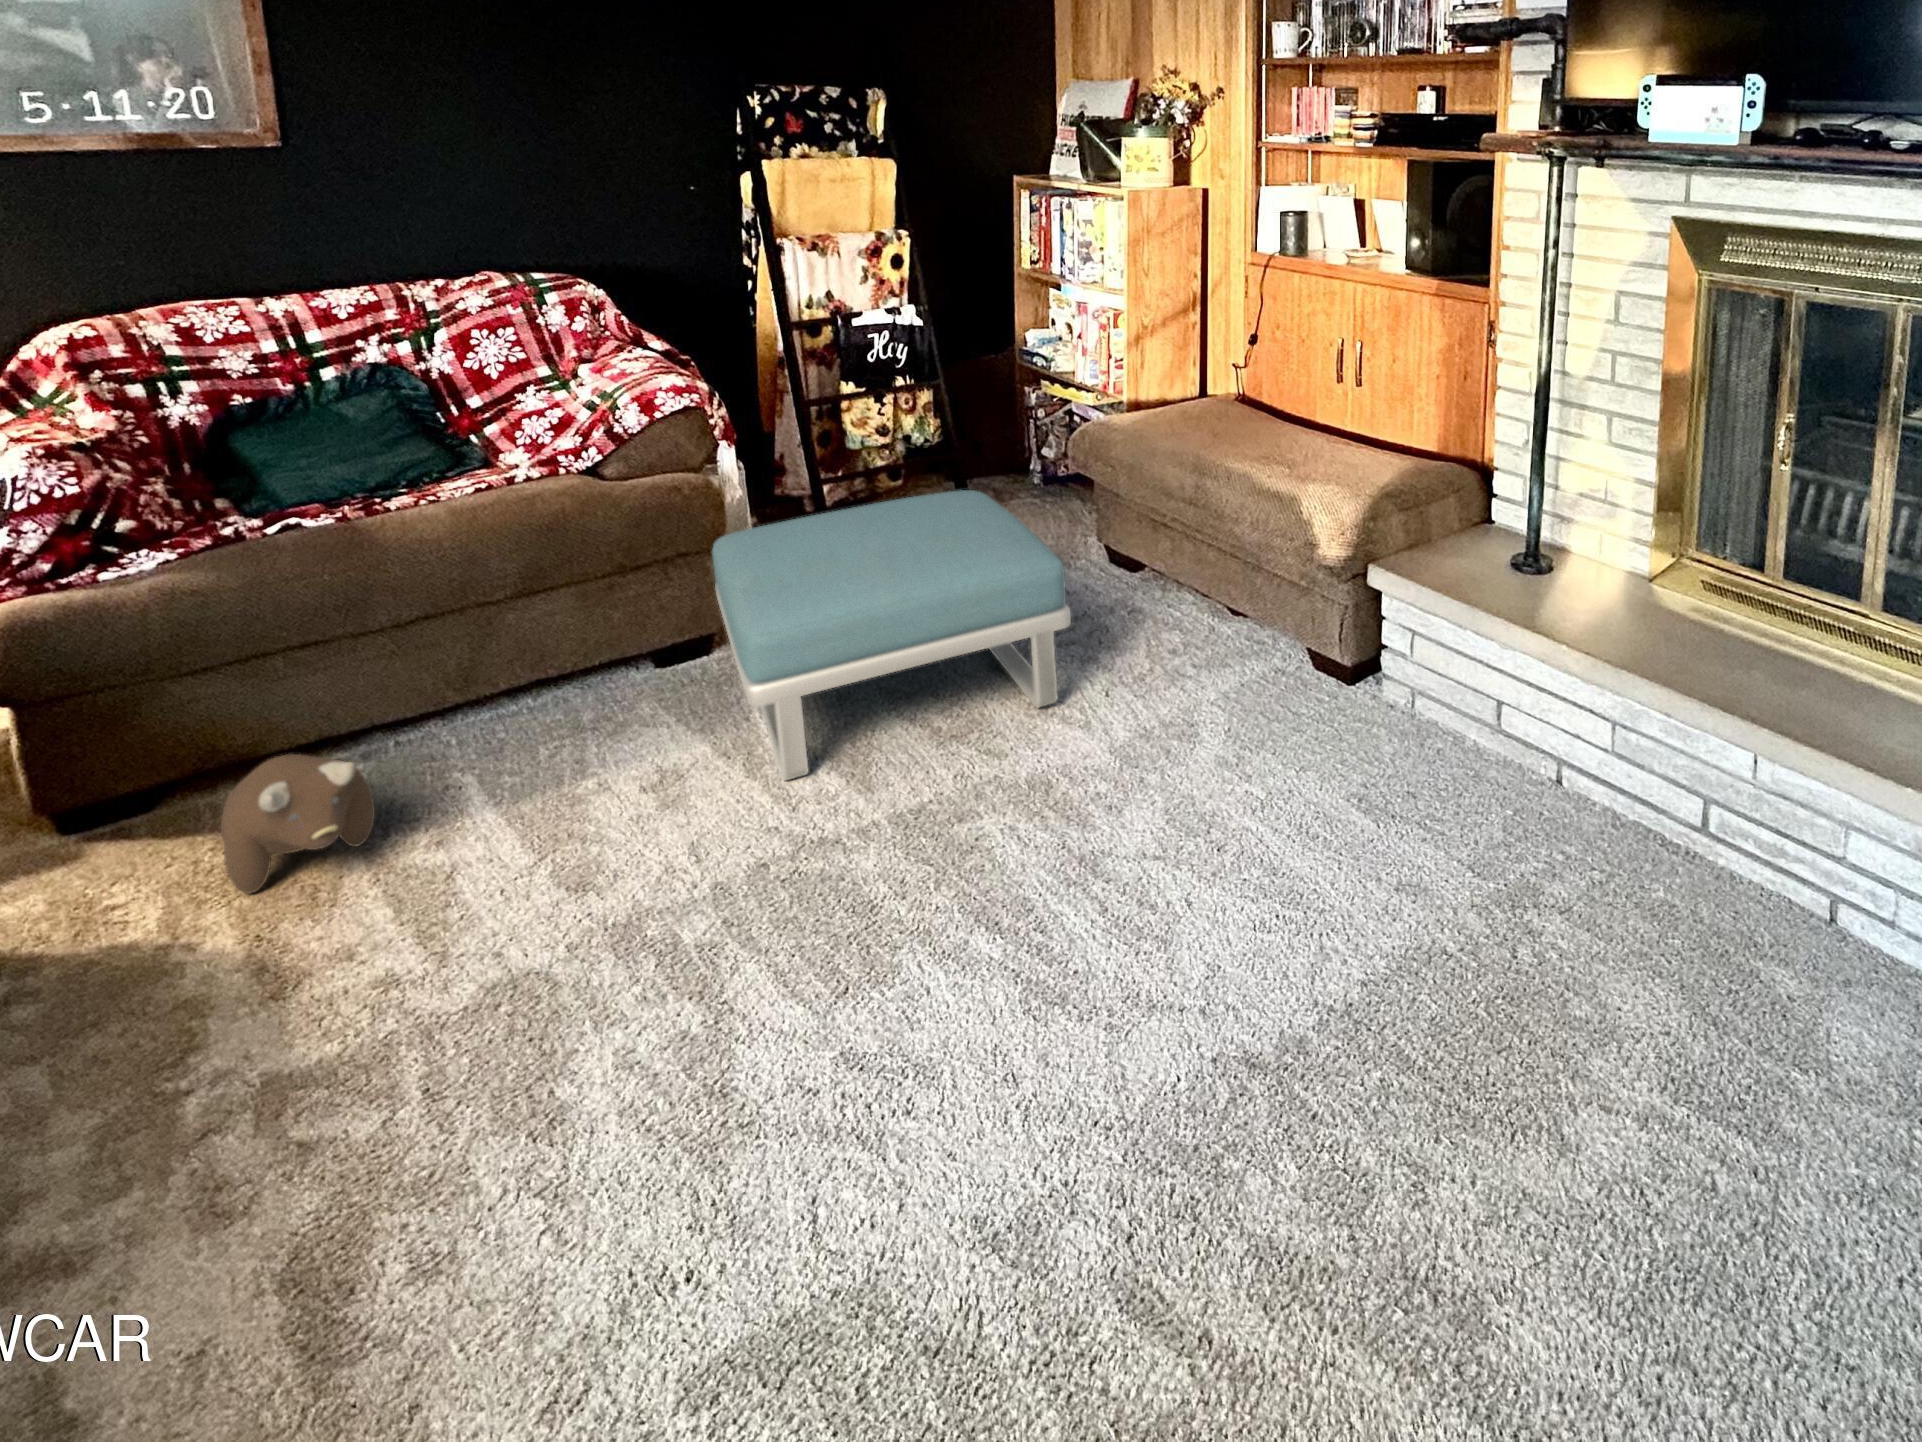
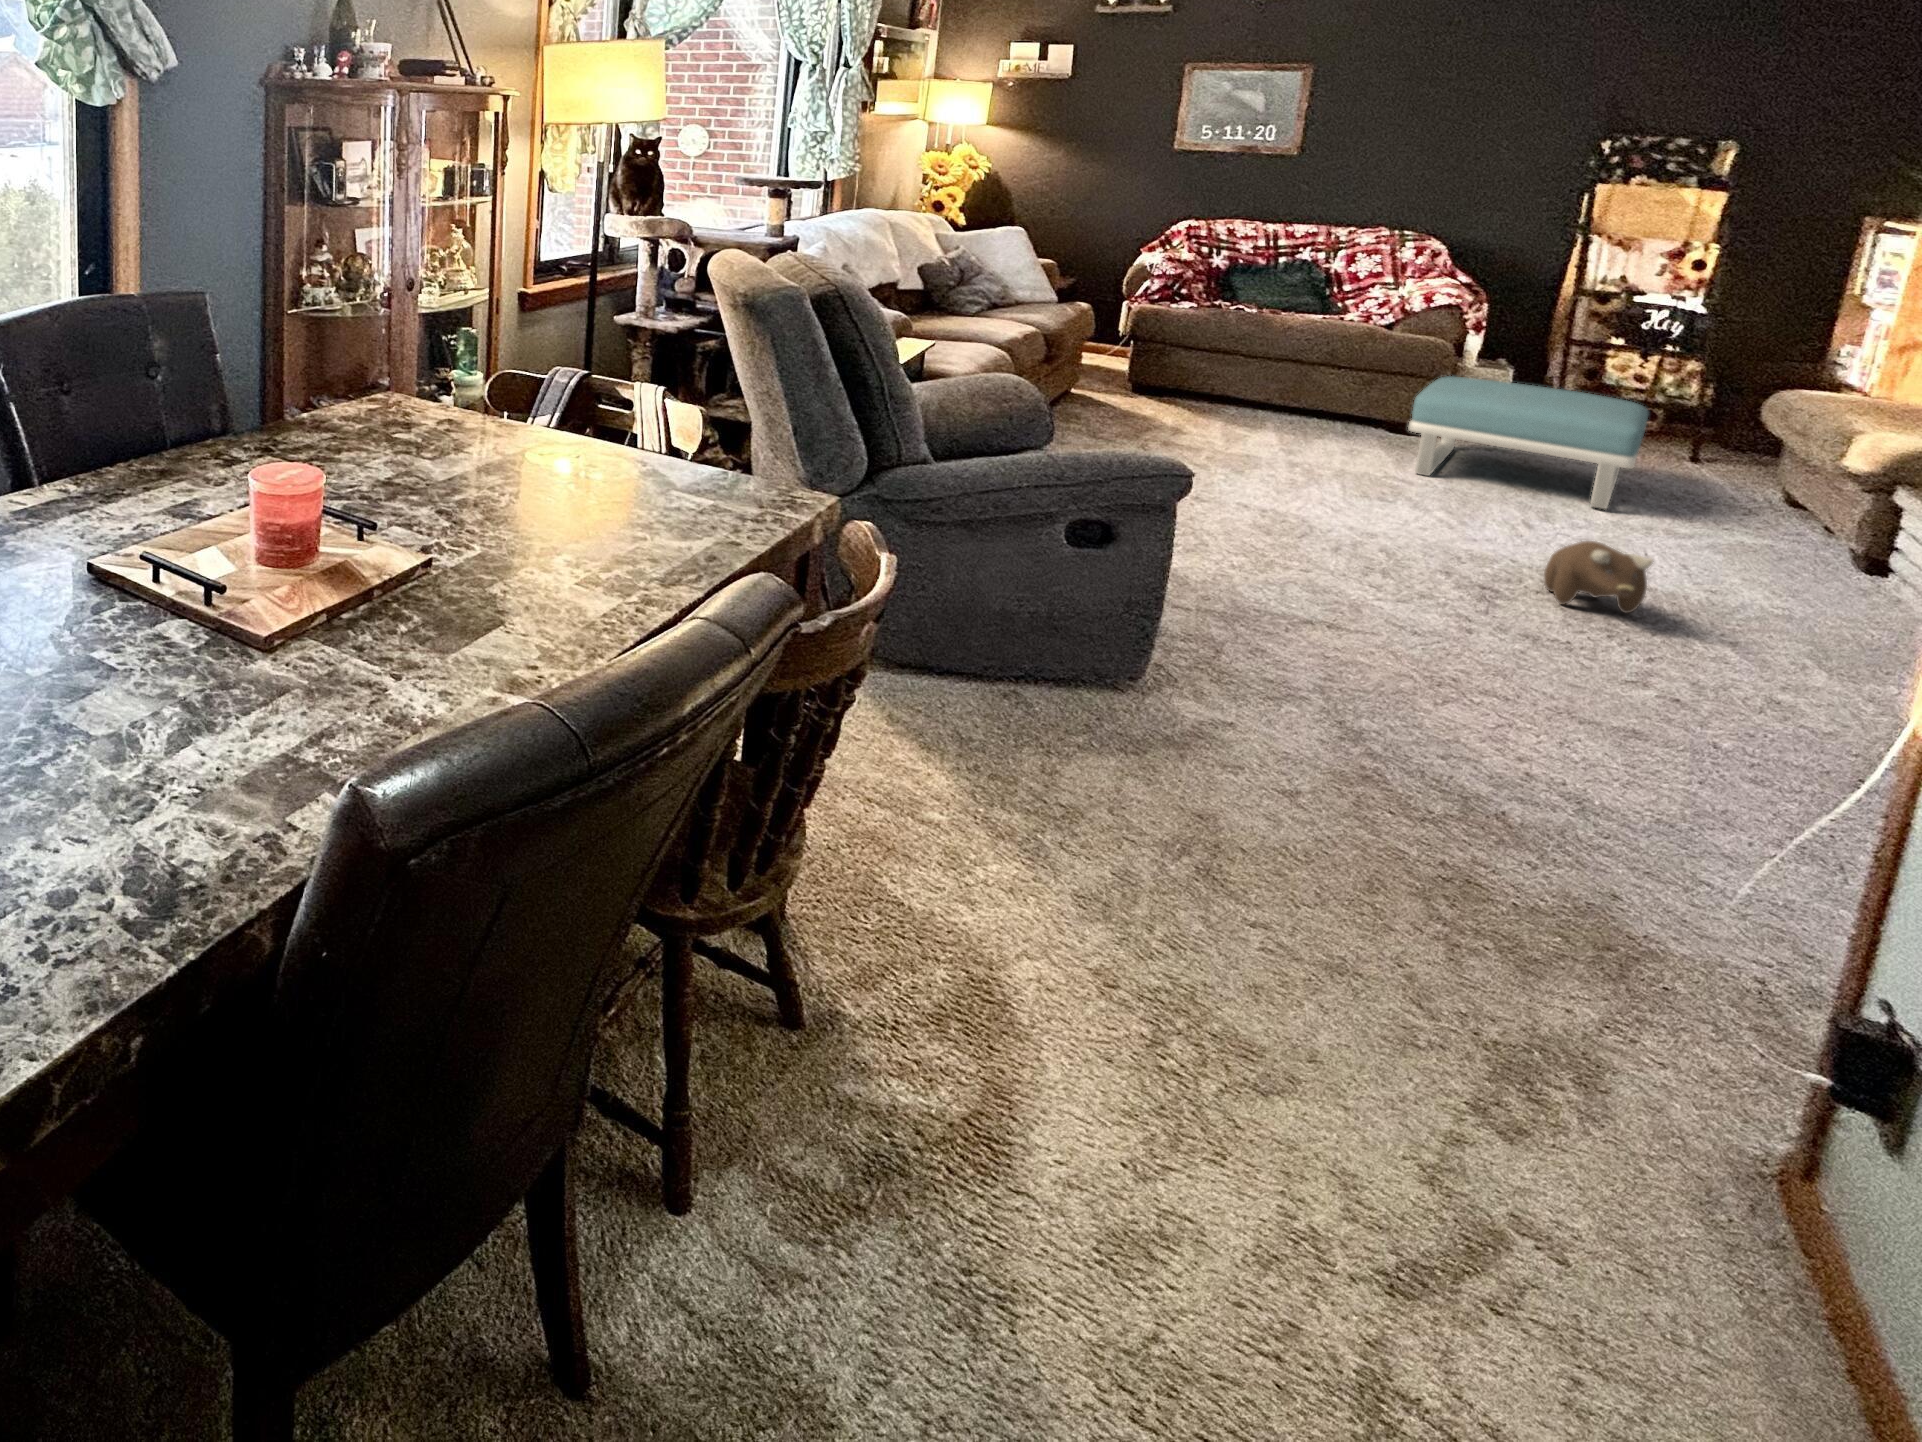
plush toy: present [221,754,375,893] -> present [1544,541,1653,613]

